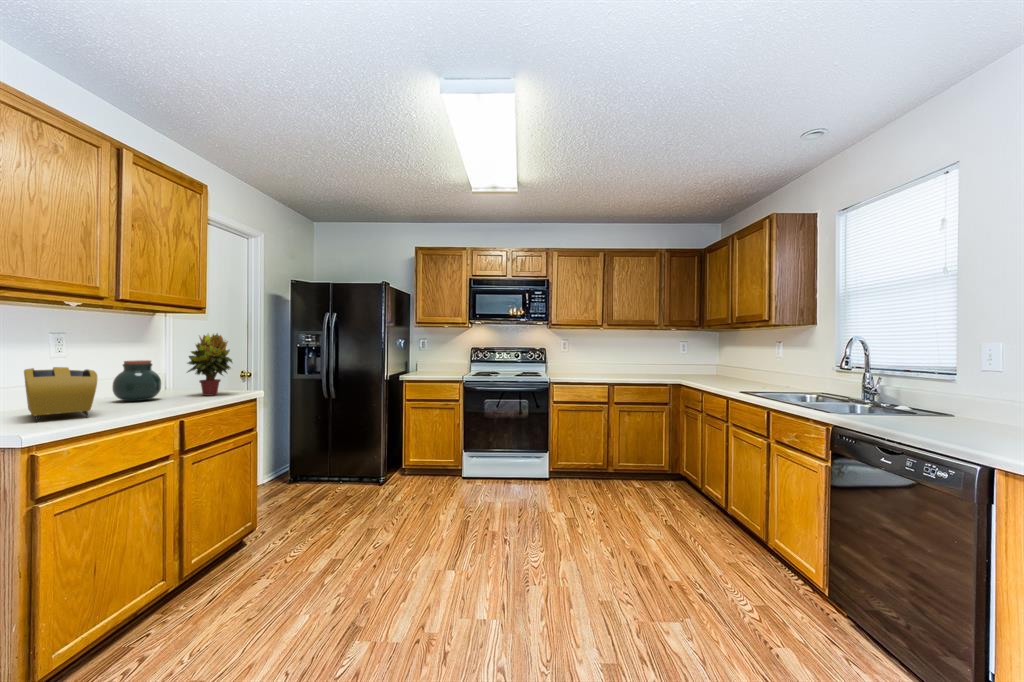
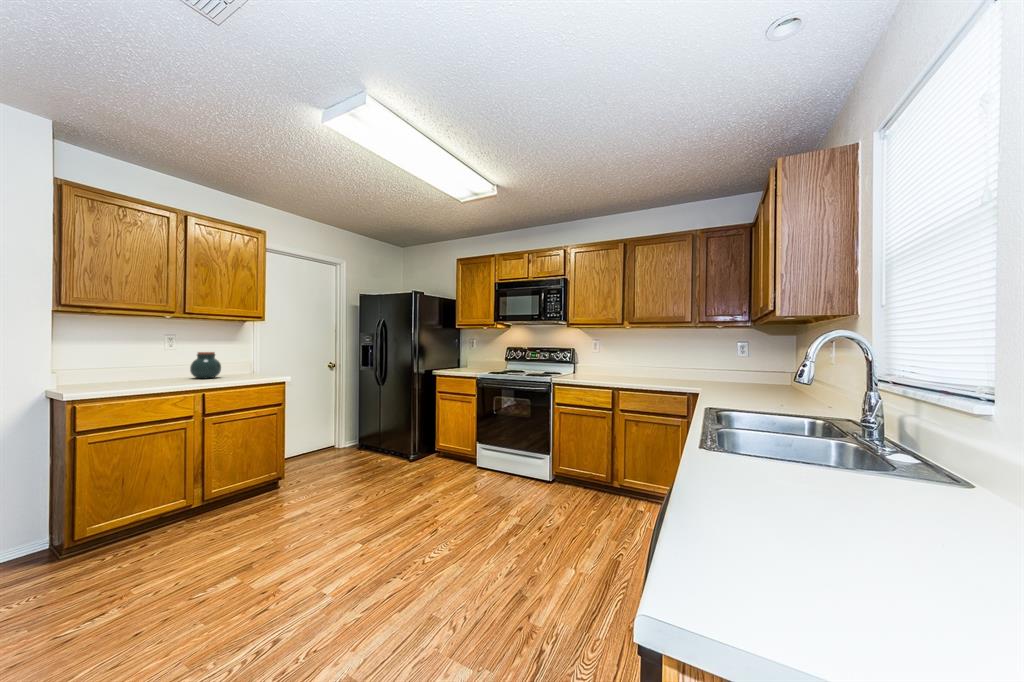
potted plant: present [187,334,232,396] -> none [237,334,270,378]
toaster: present [24,367,97,422] -> none [102,354,157,387]

